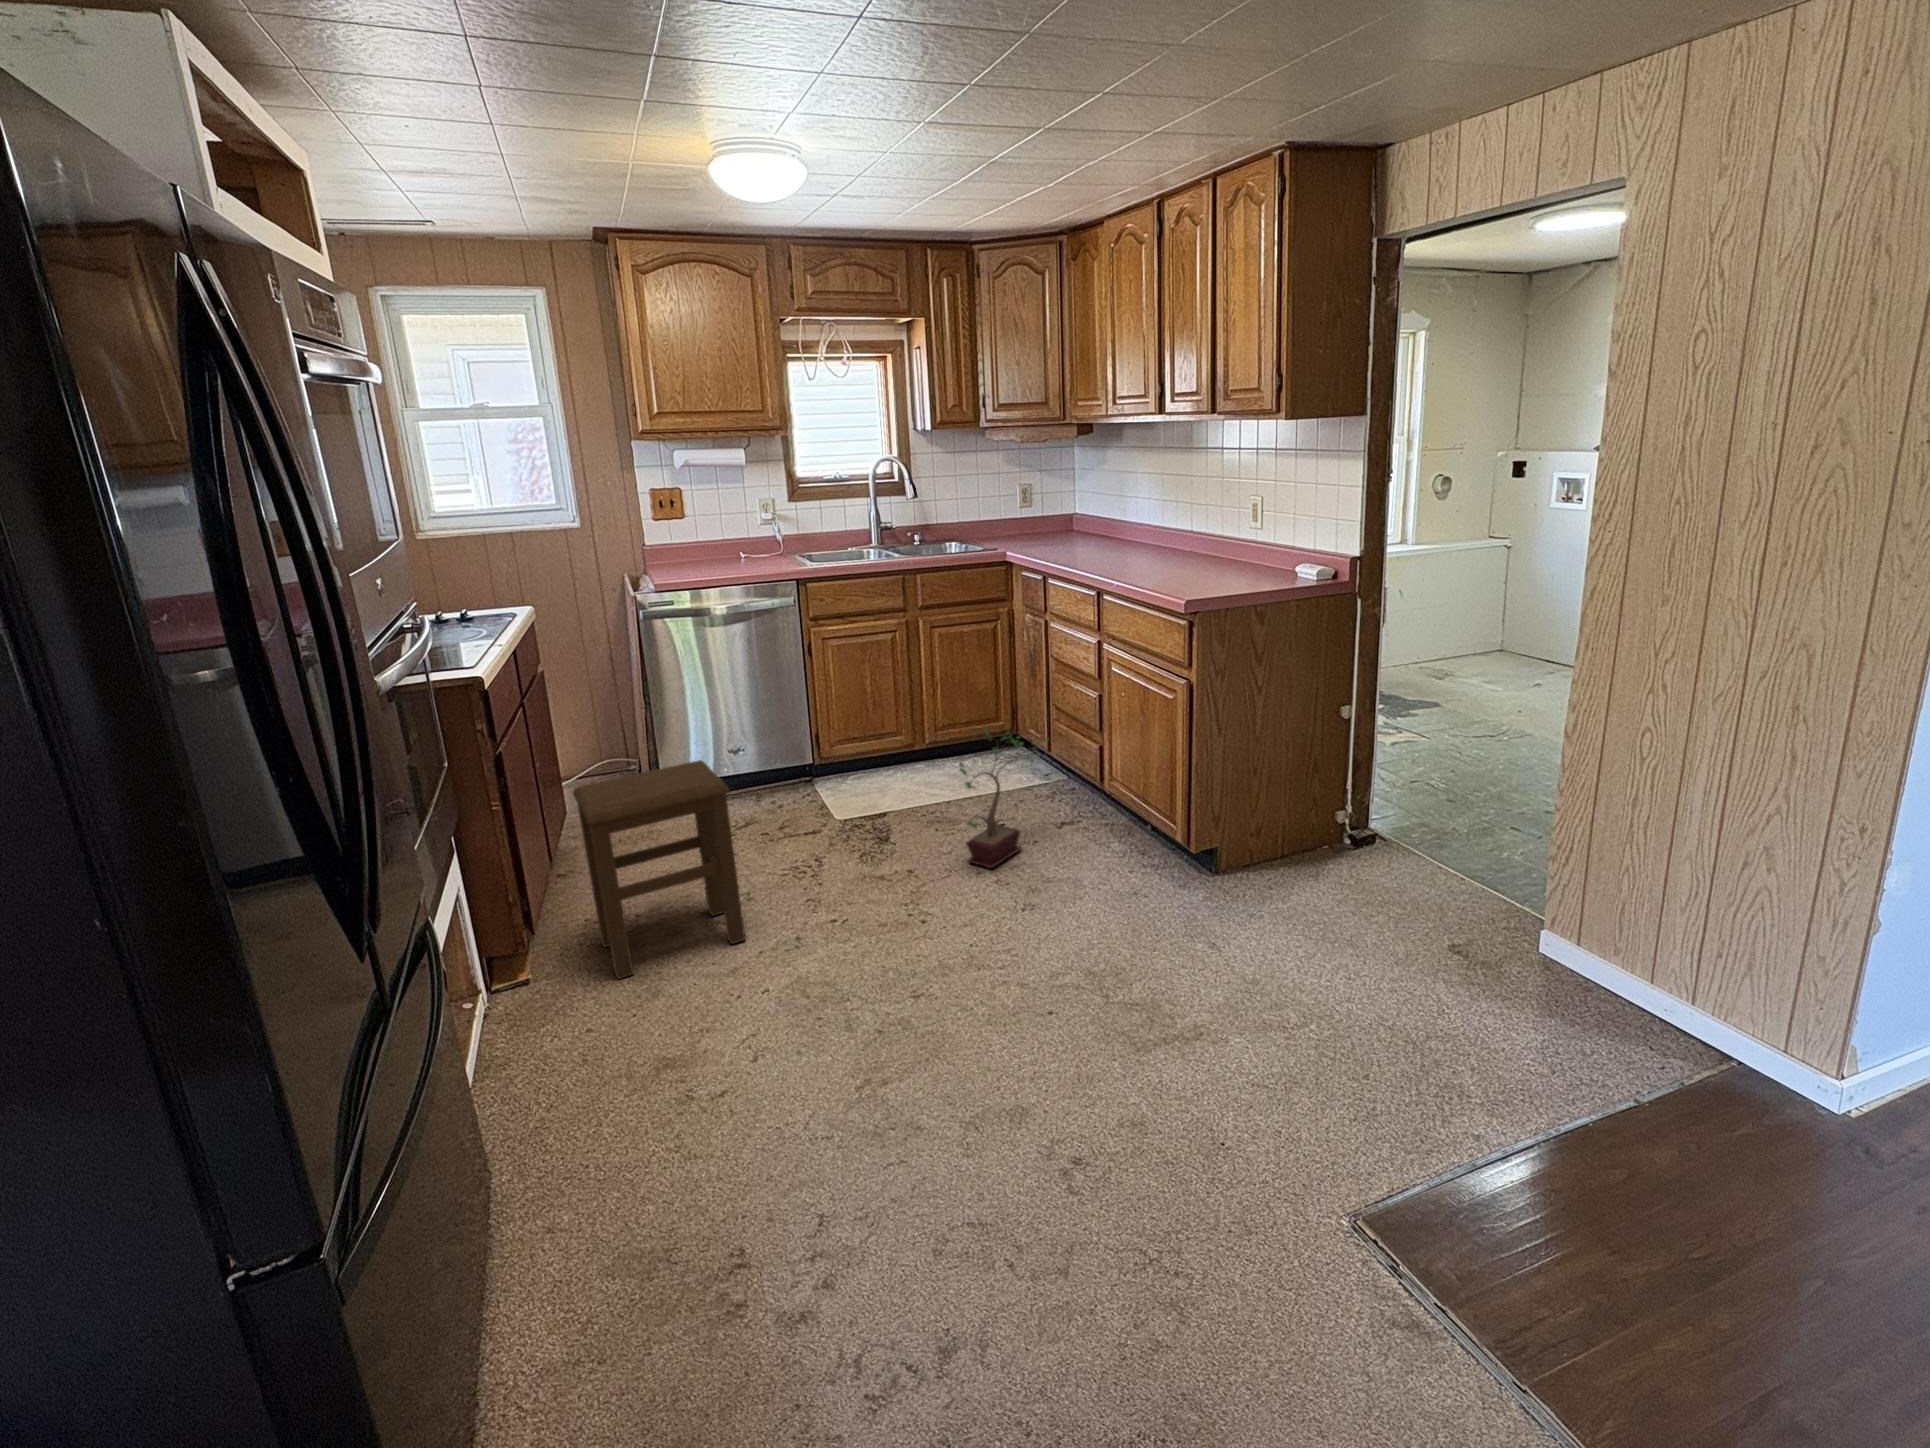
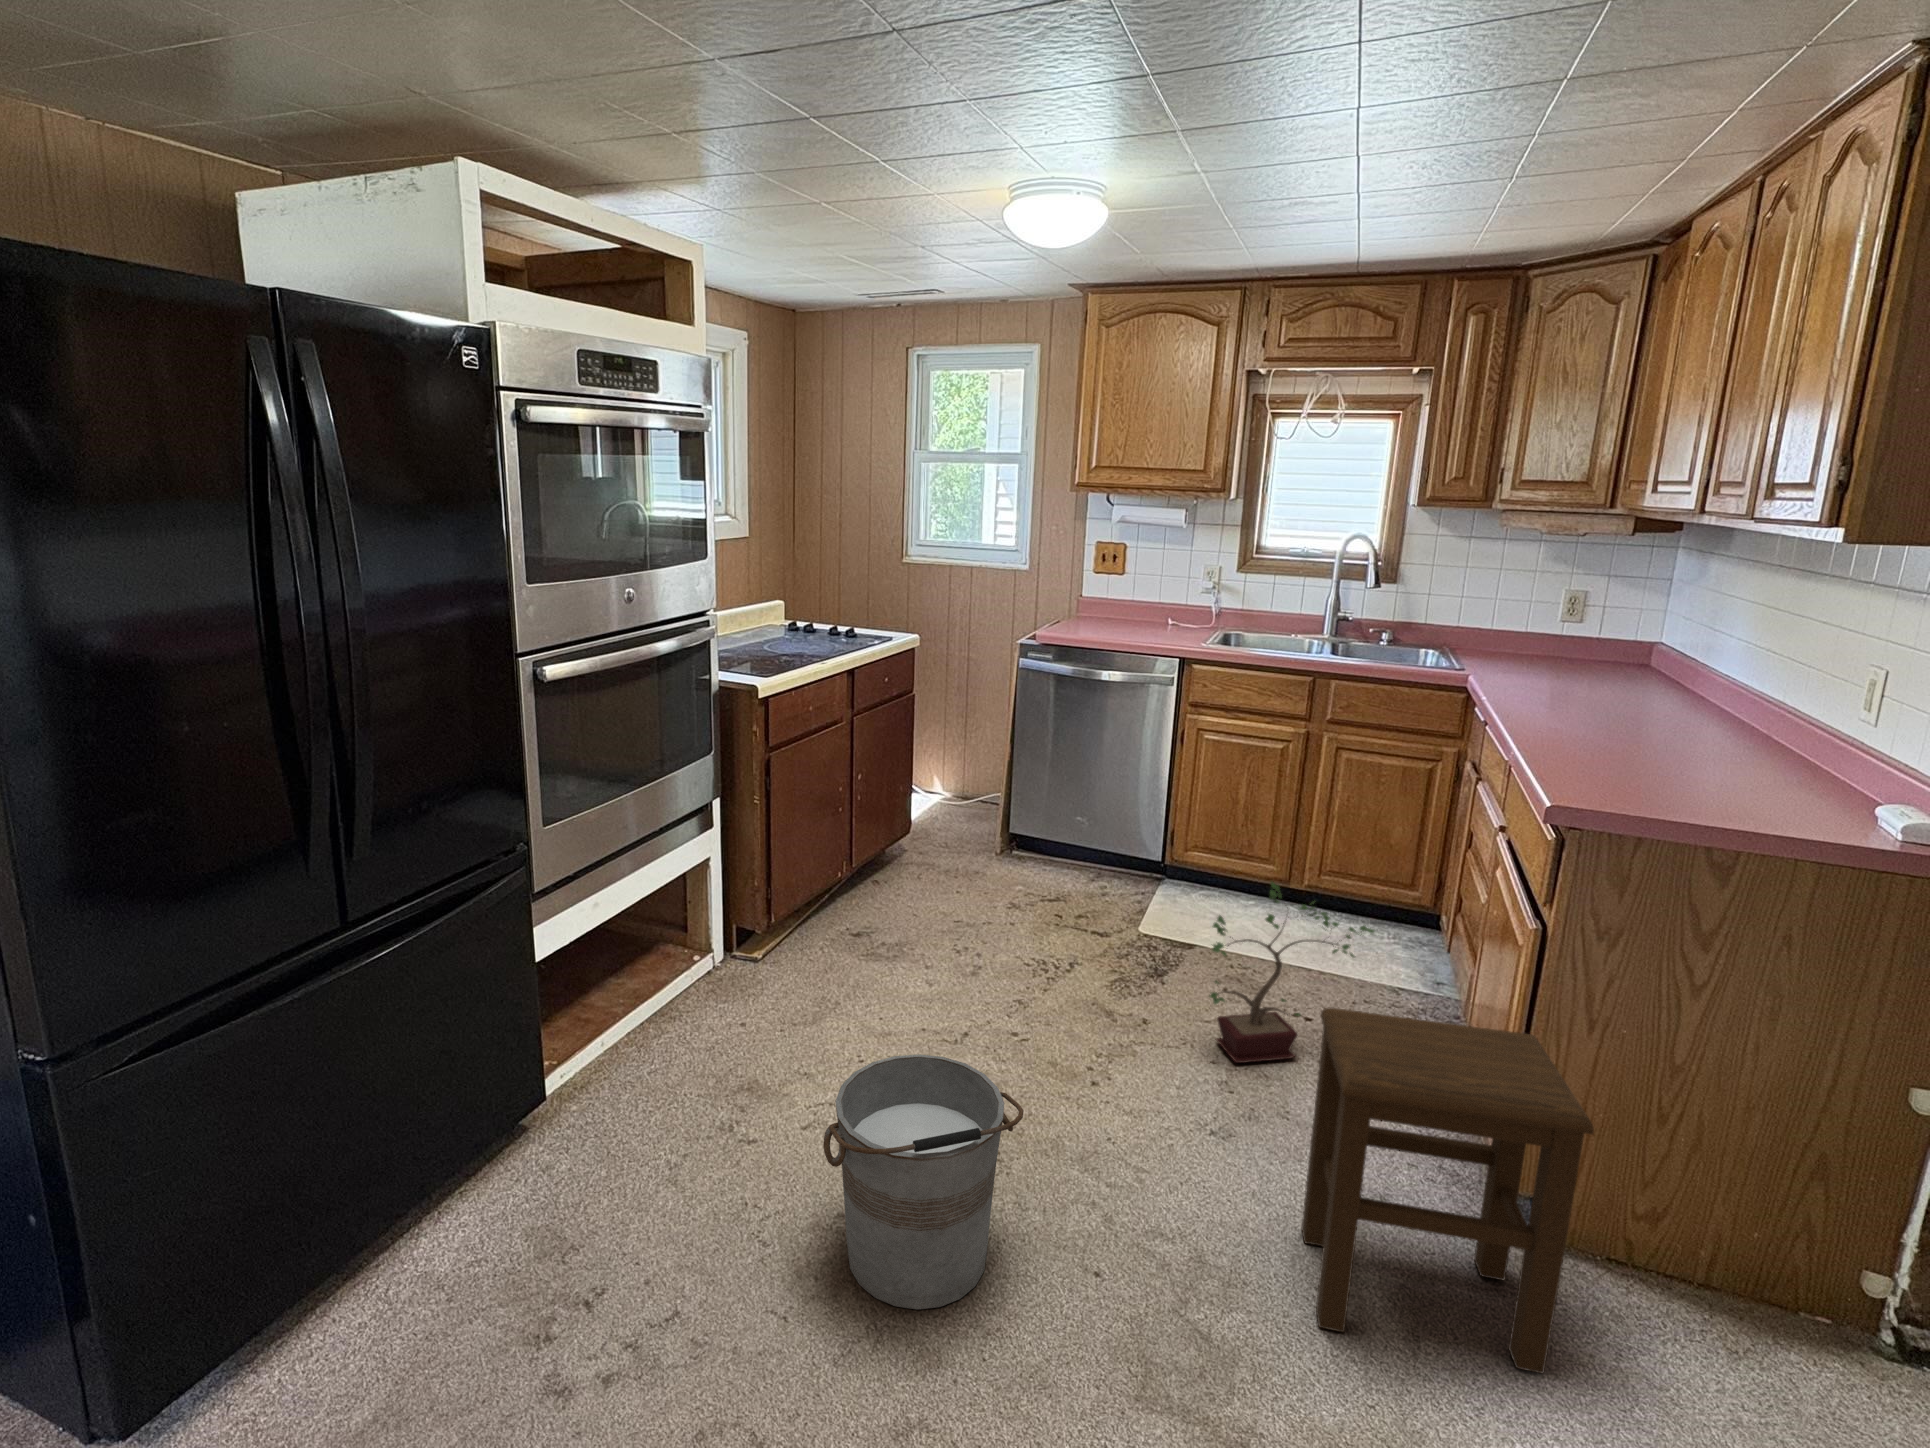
stool: present [573,760,745,979] -> present [1302,1007,1594,1373]
bucket: none [855,912,1006,1110] -> present [824,1054,1024,1310]

